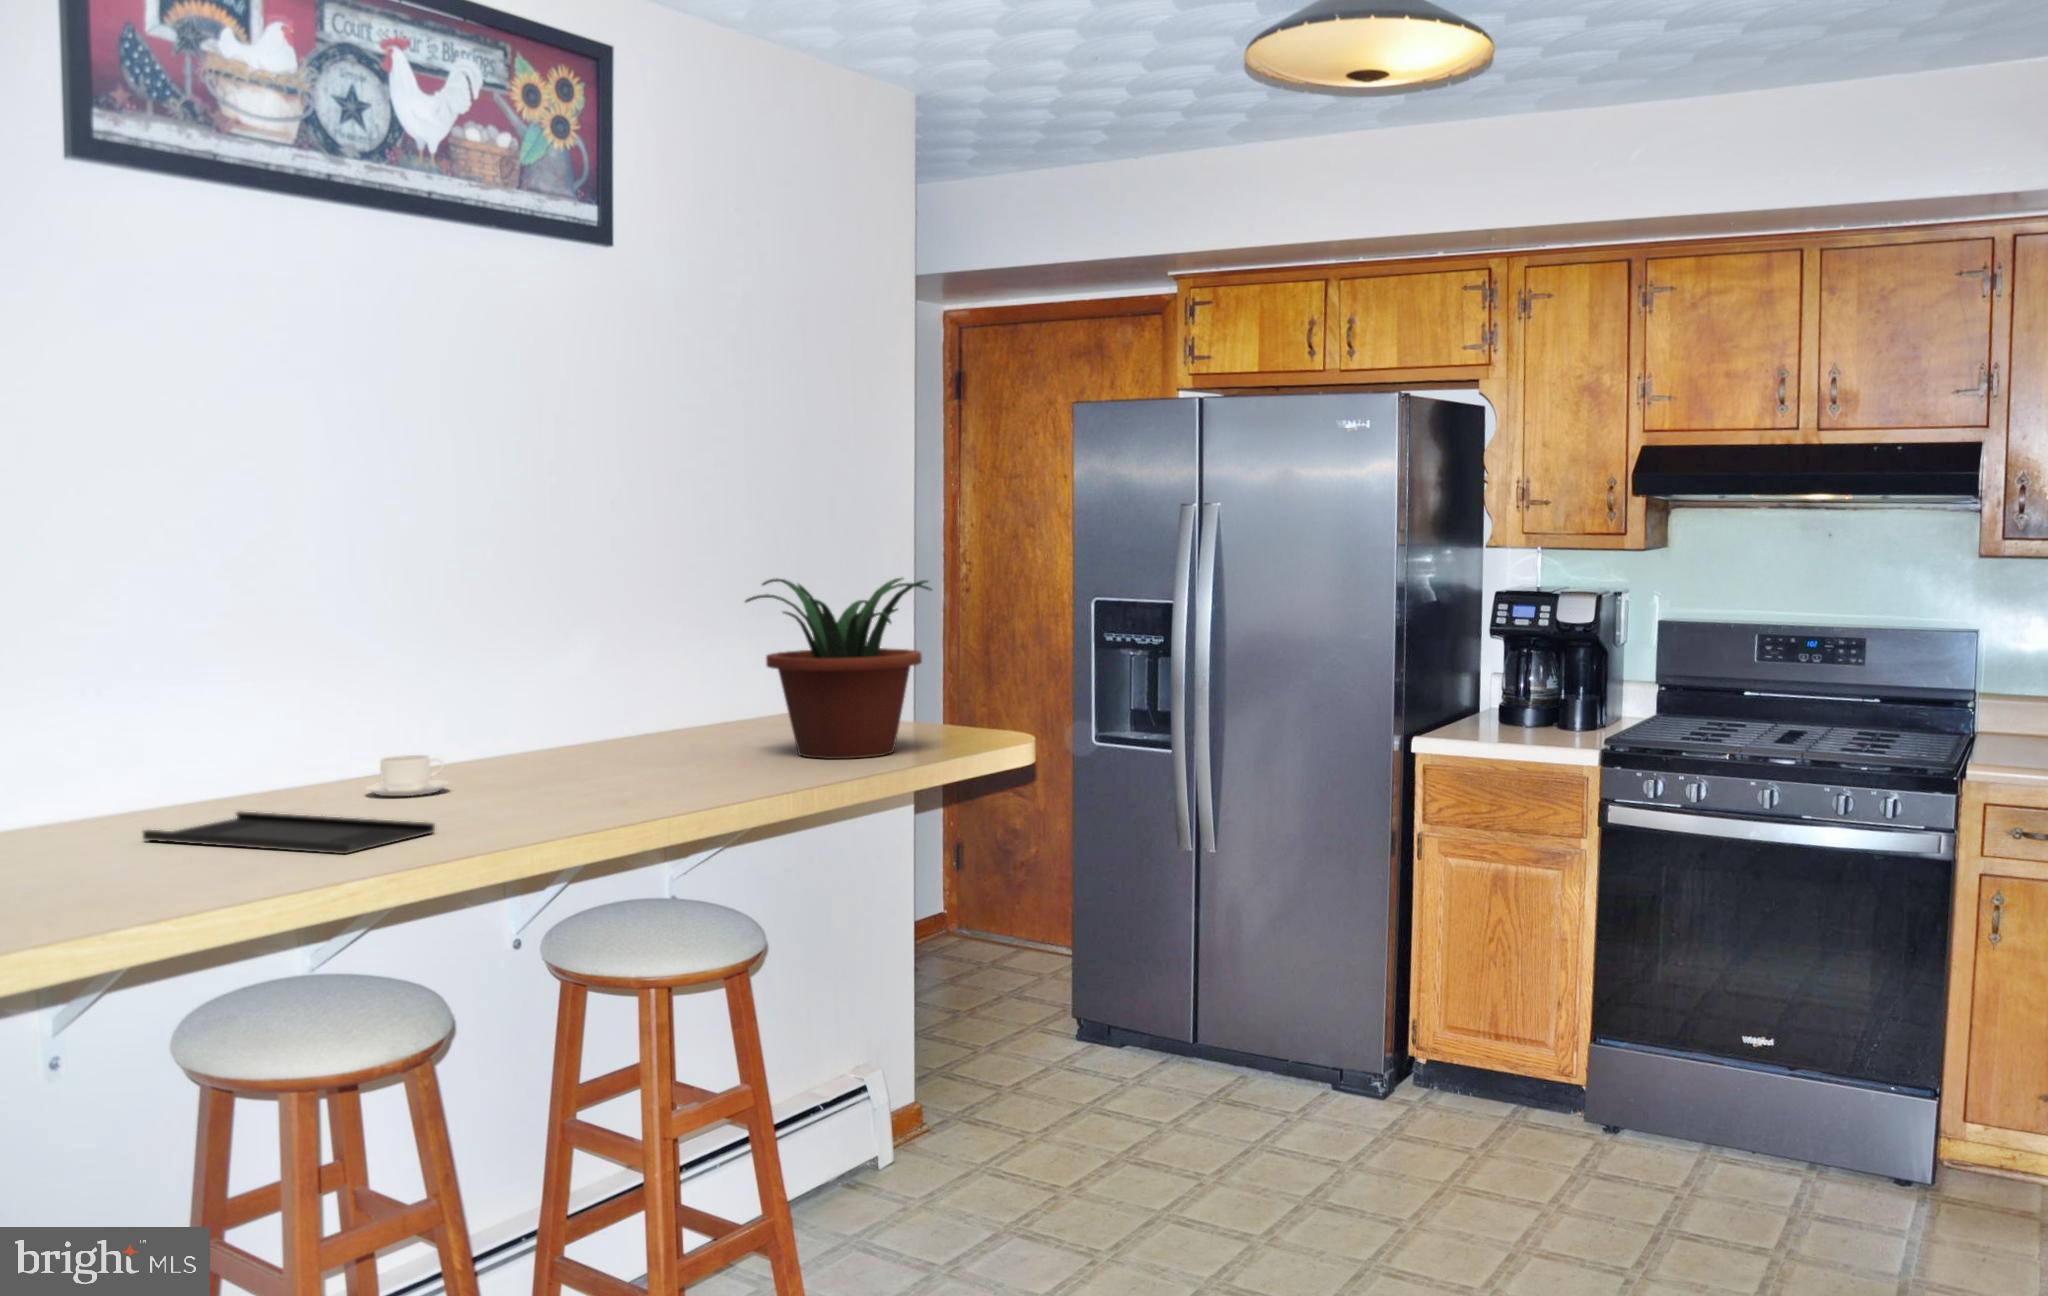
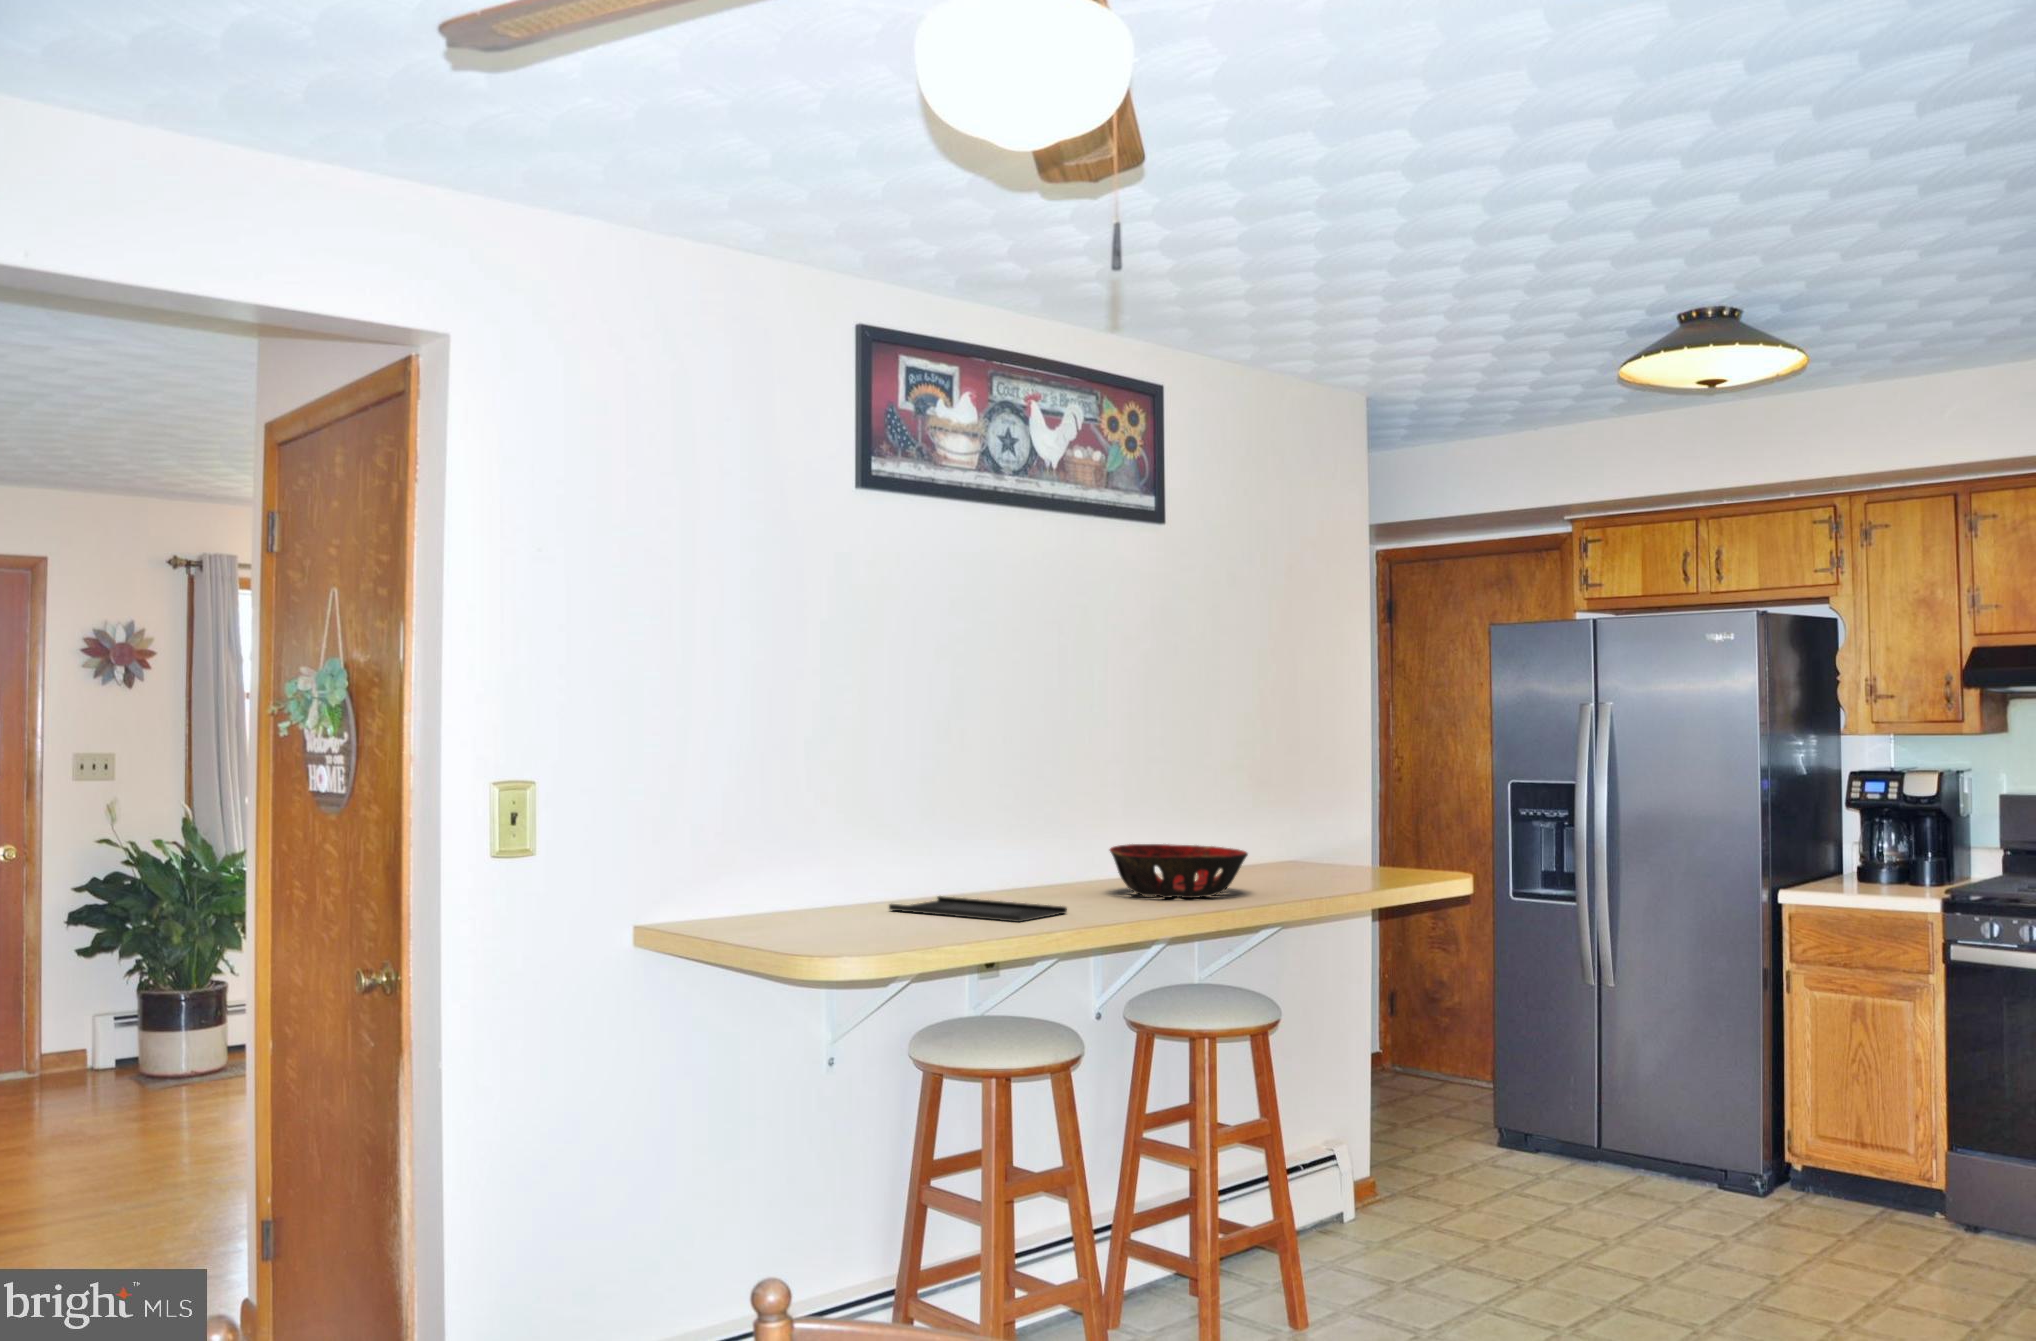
potted plant: present [745,578,932,759] -> none [1252,752,1388,882]
decorative bowl: none [520,716,727,796] -> present [1110,844,1248,898]
coffee cup: present [366,755,449,796] -> none [1006,866,1060,893]

